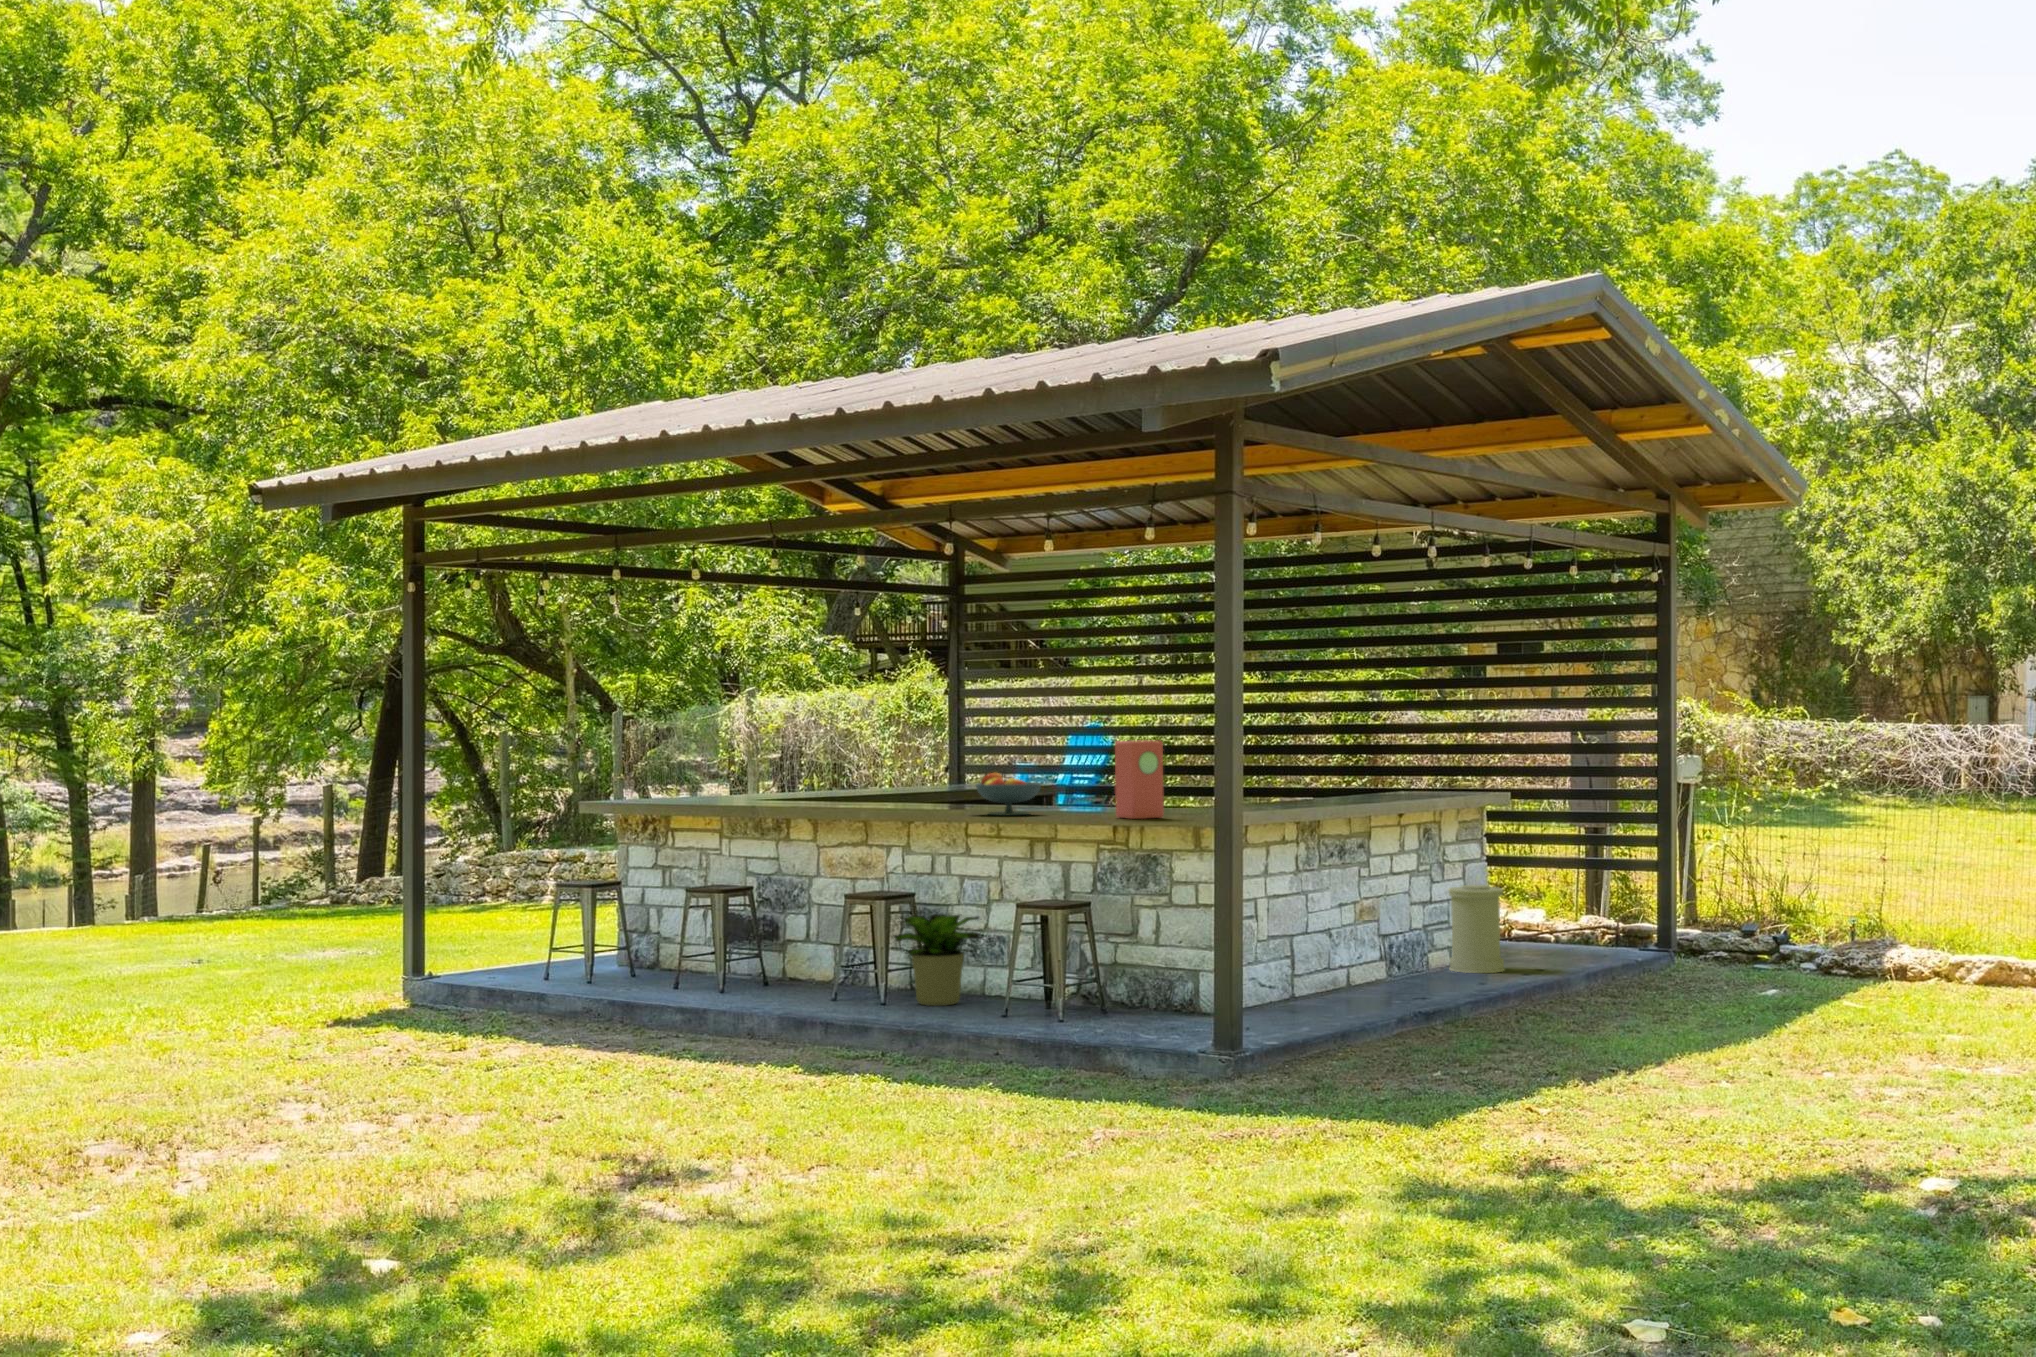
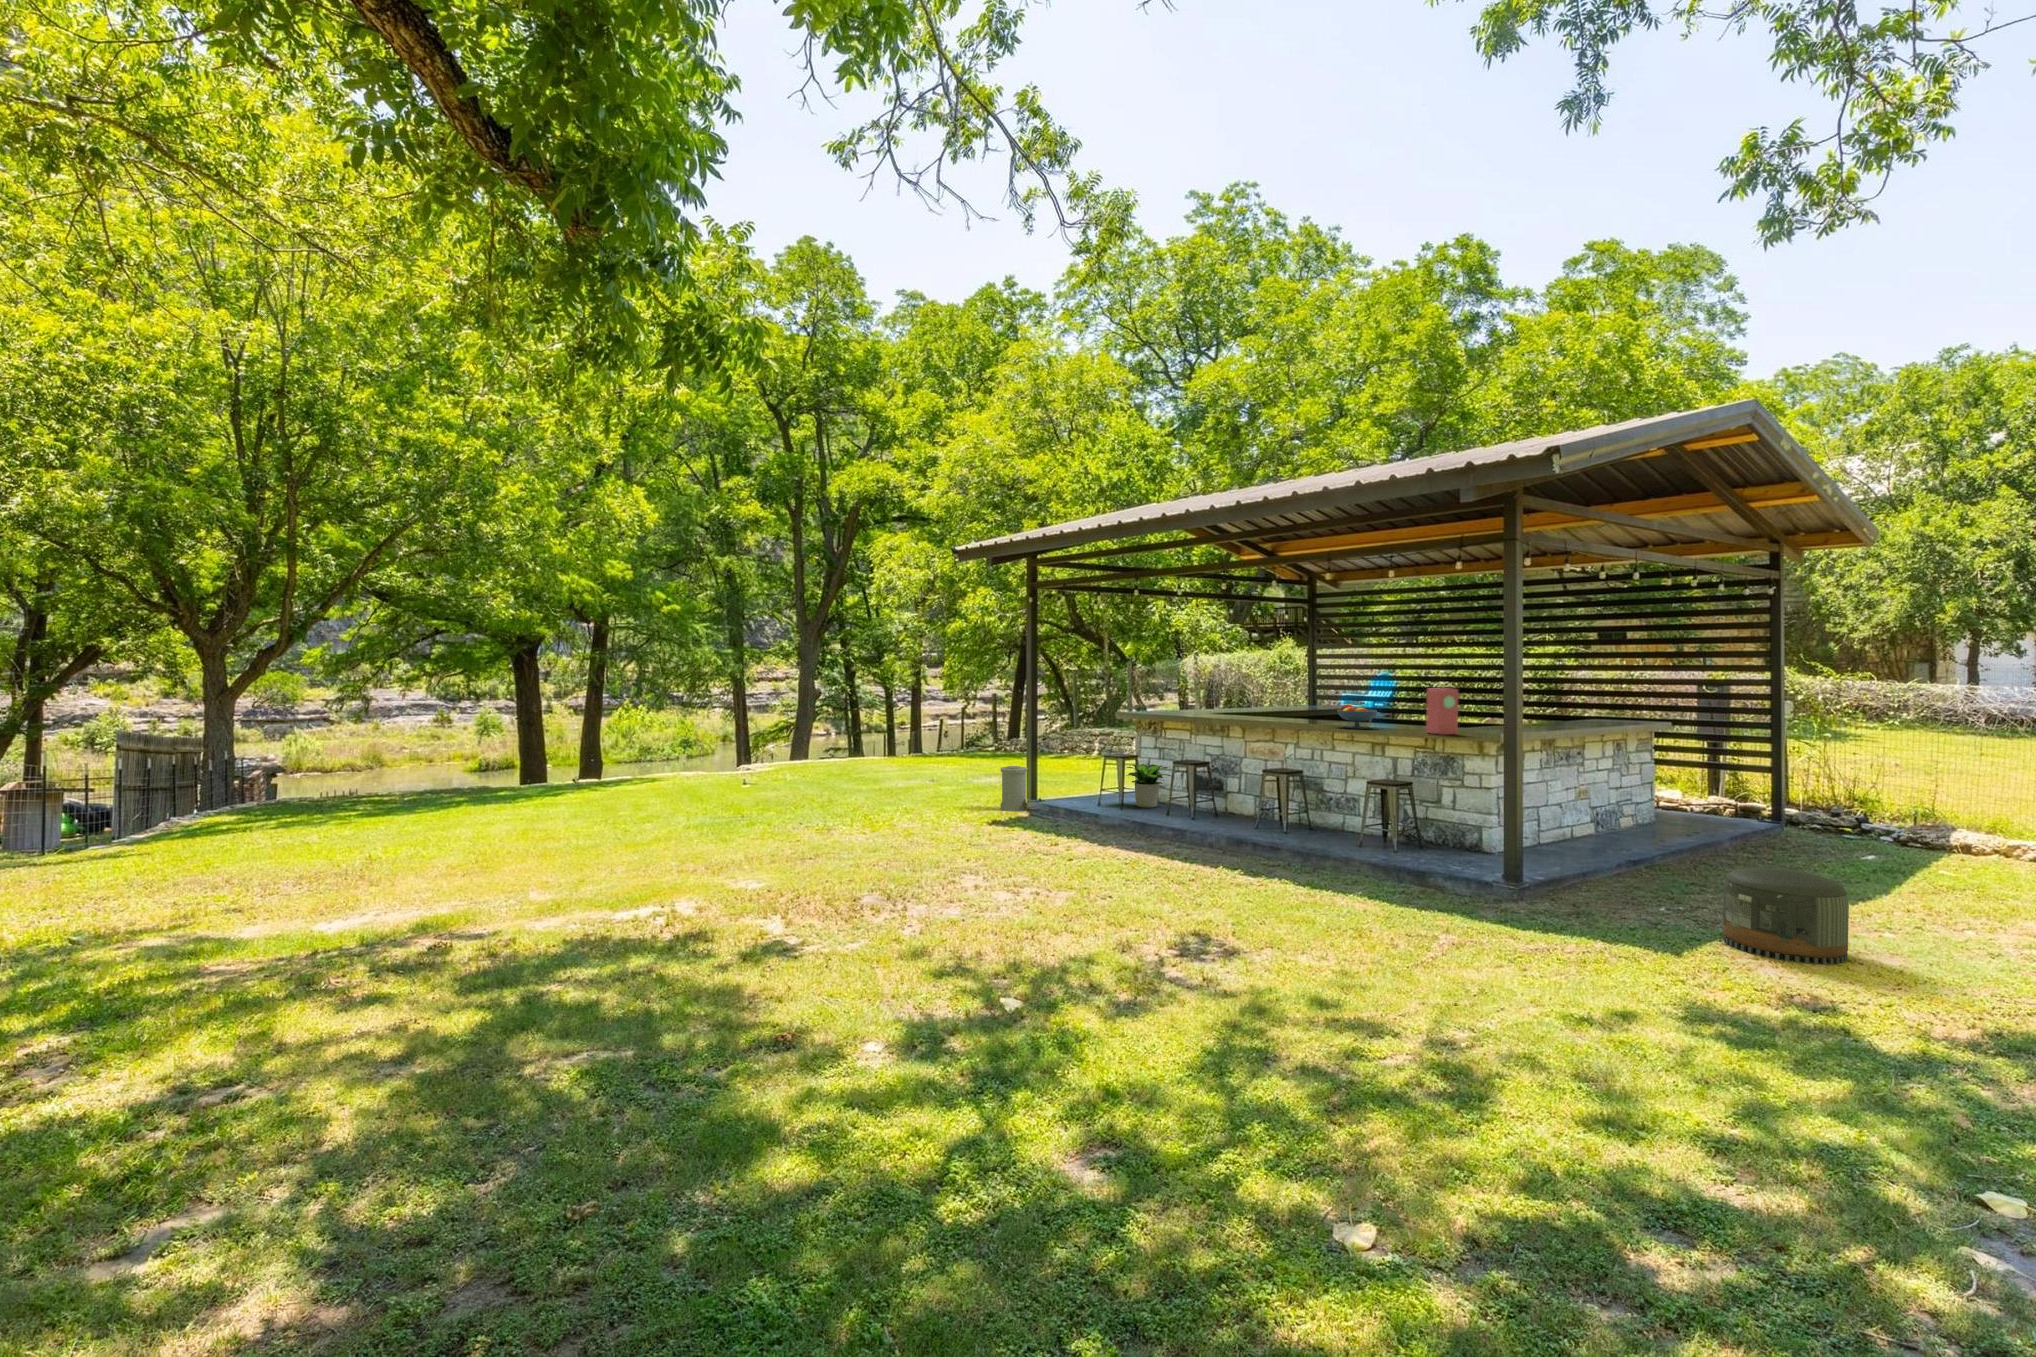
trash can: present [1449,885,1504,973] -> present [1000,766,1028,811]
potted plant: present [894,914,984,1006] -> present [1127,764,1171,808]
pouf: none [1493,991,1640,1123] -> present [1723,868,1849,965]

